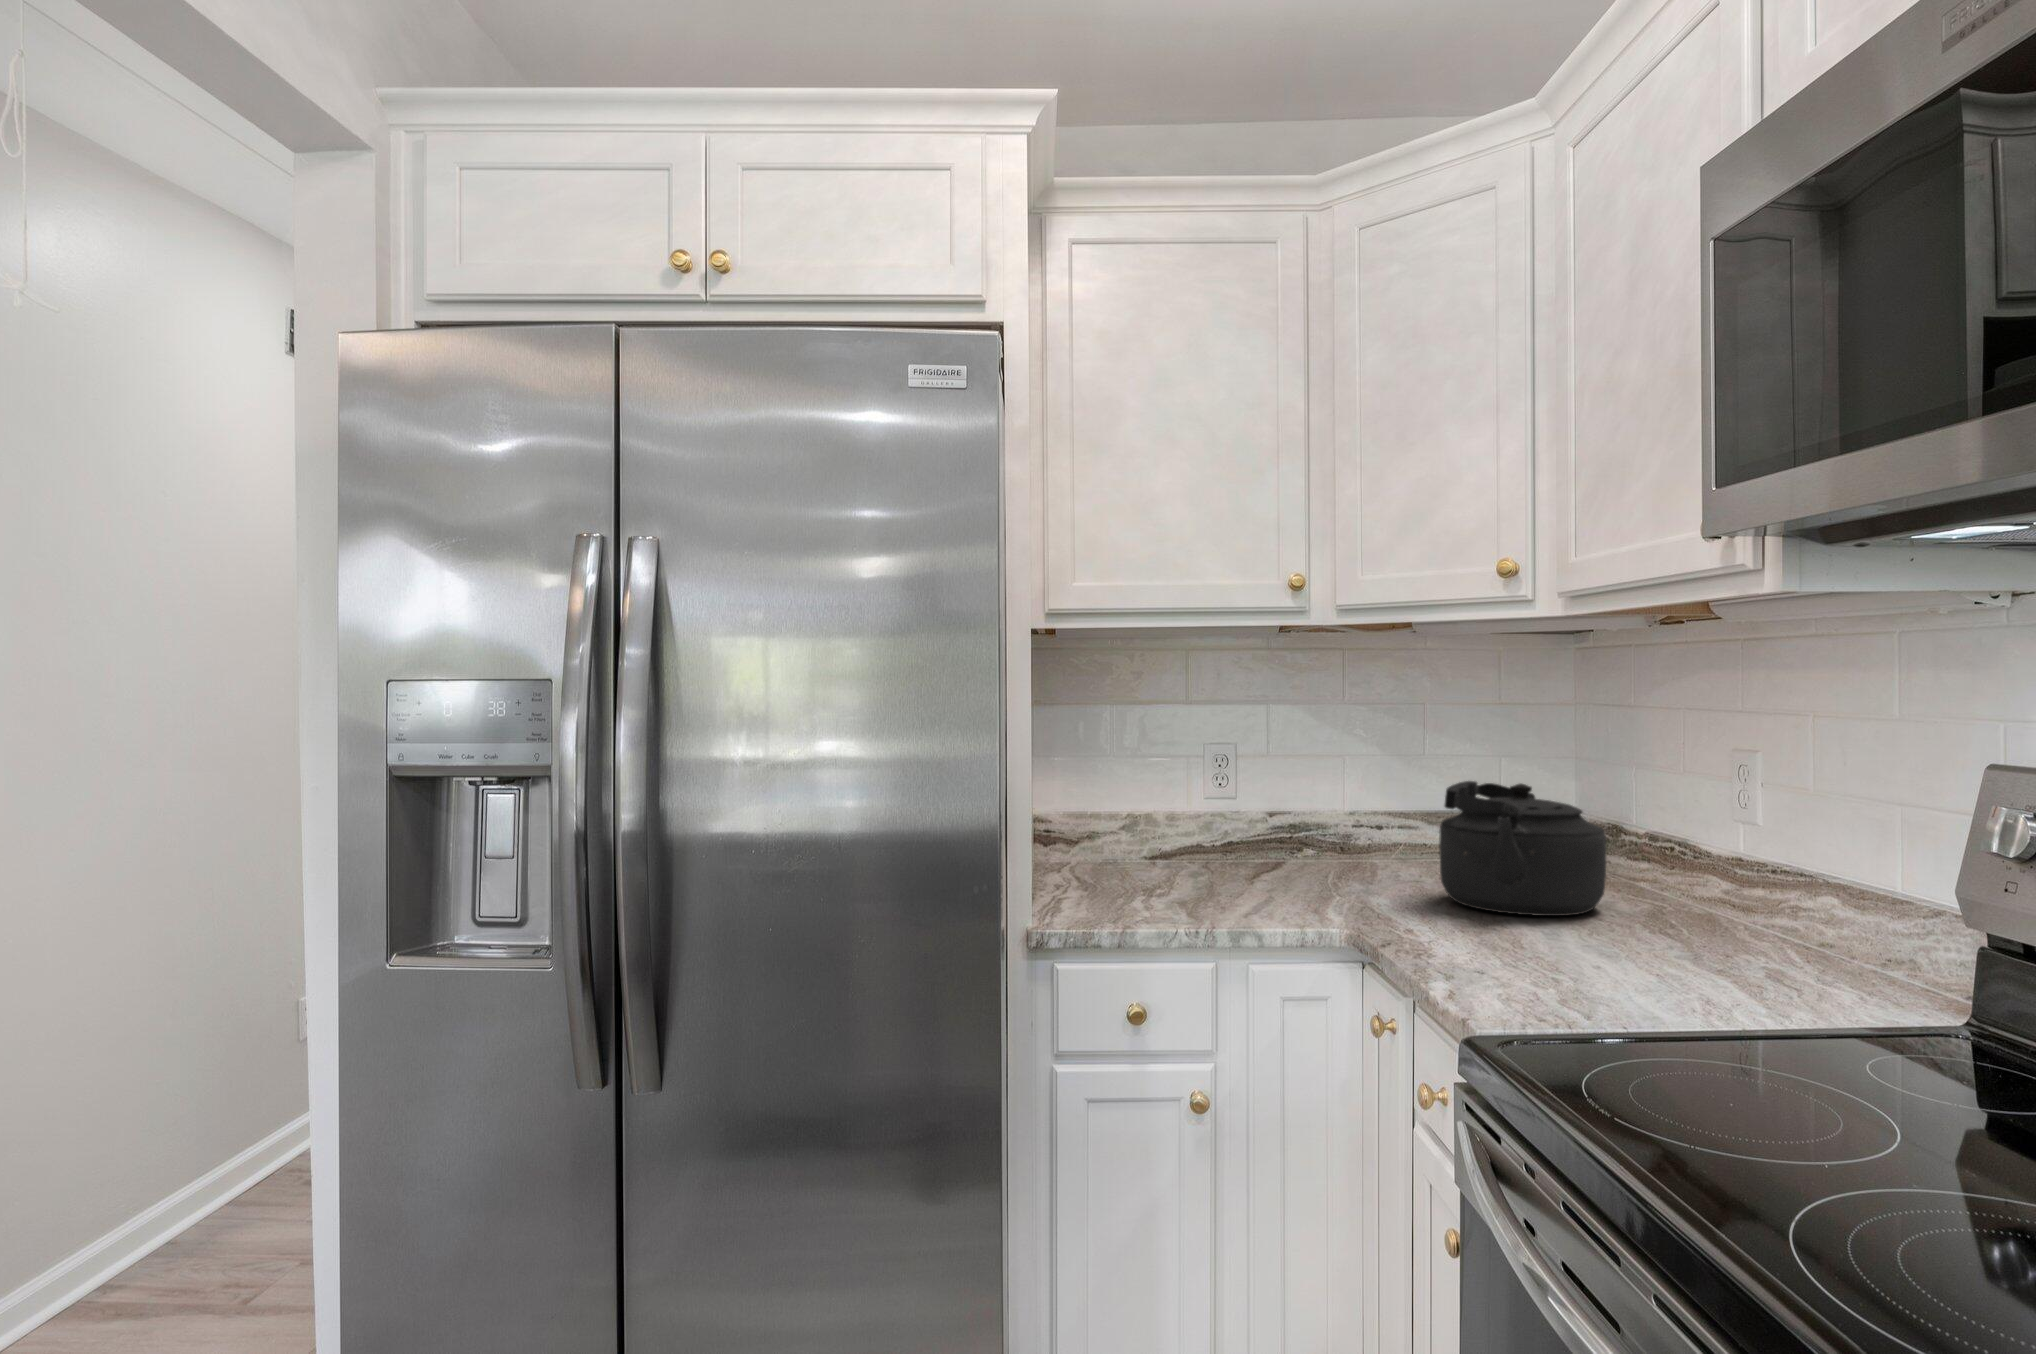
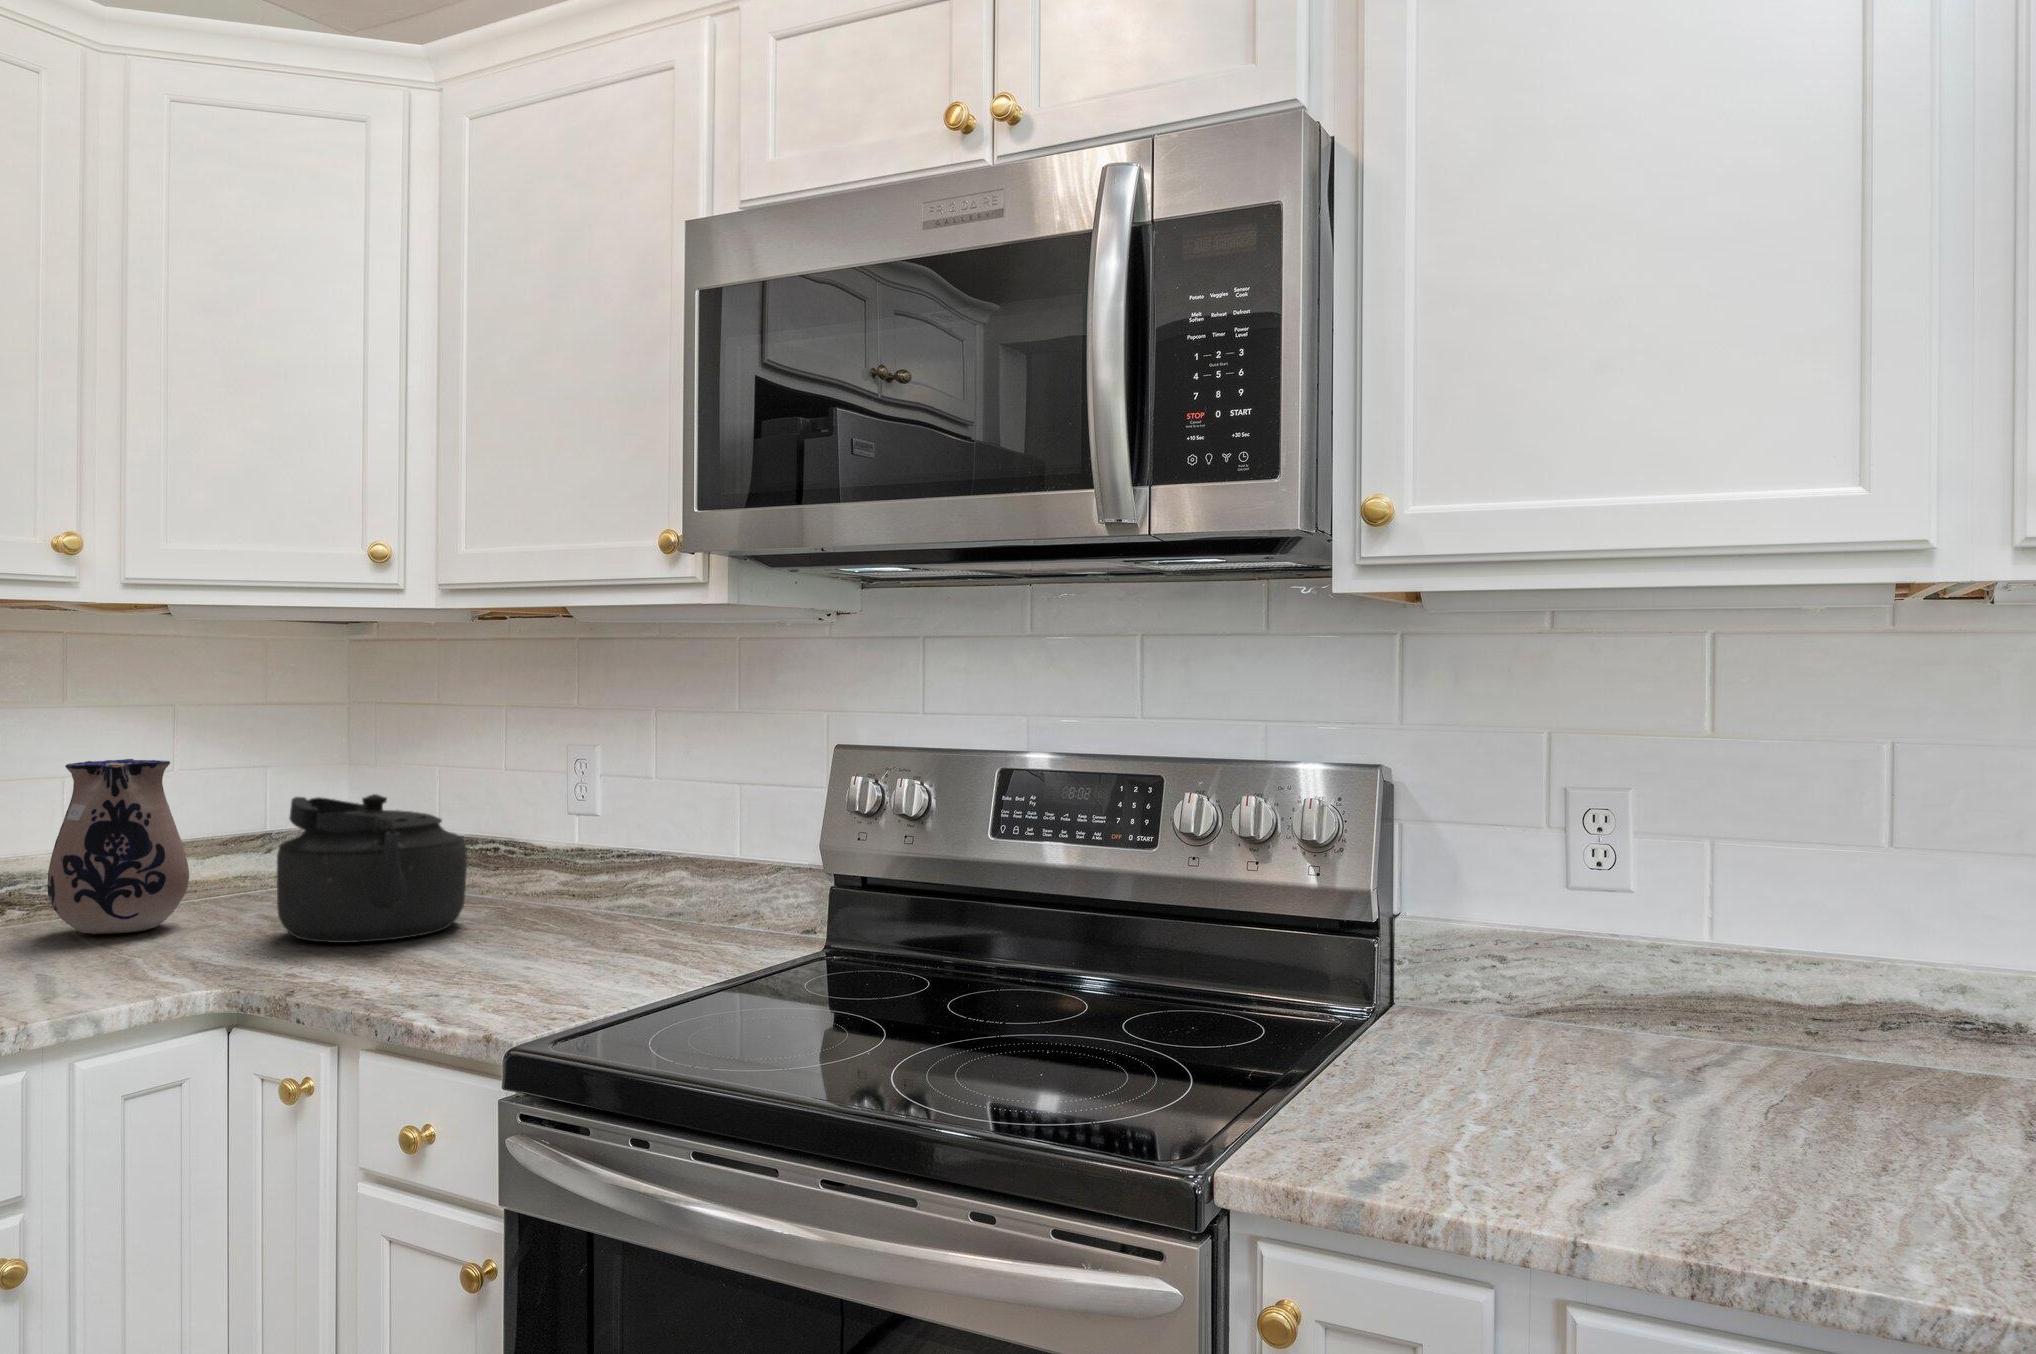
ceramic pitcher: none [1313,743,1406,875] -> present [47,759,189,934]

